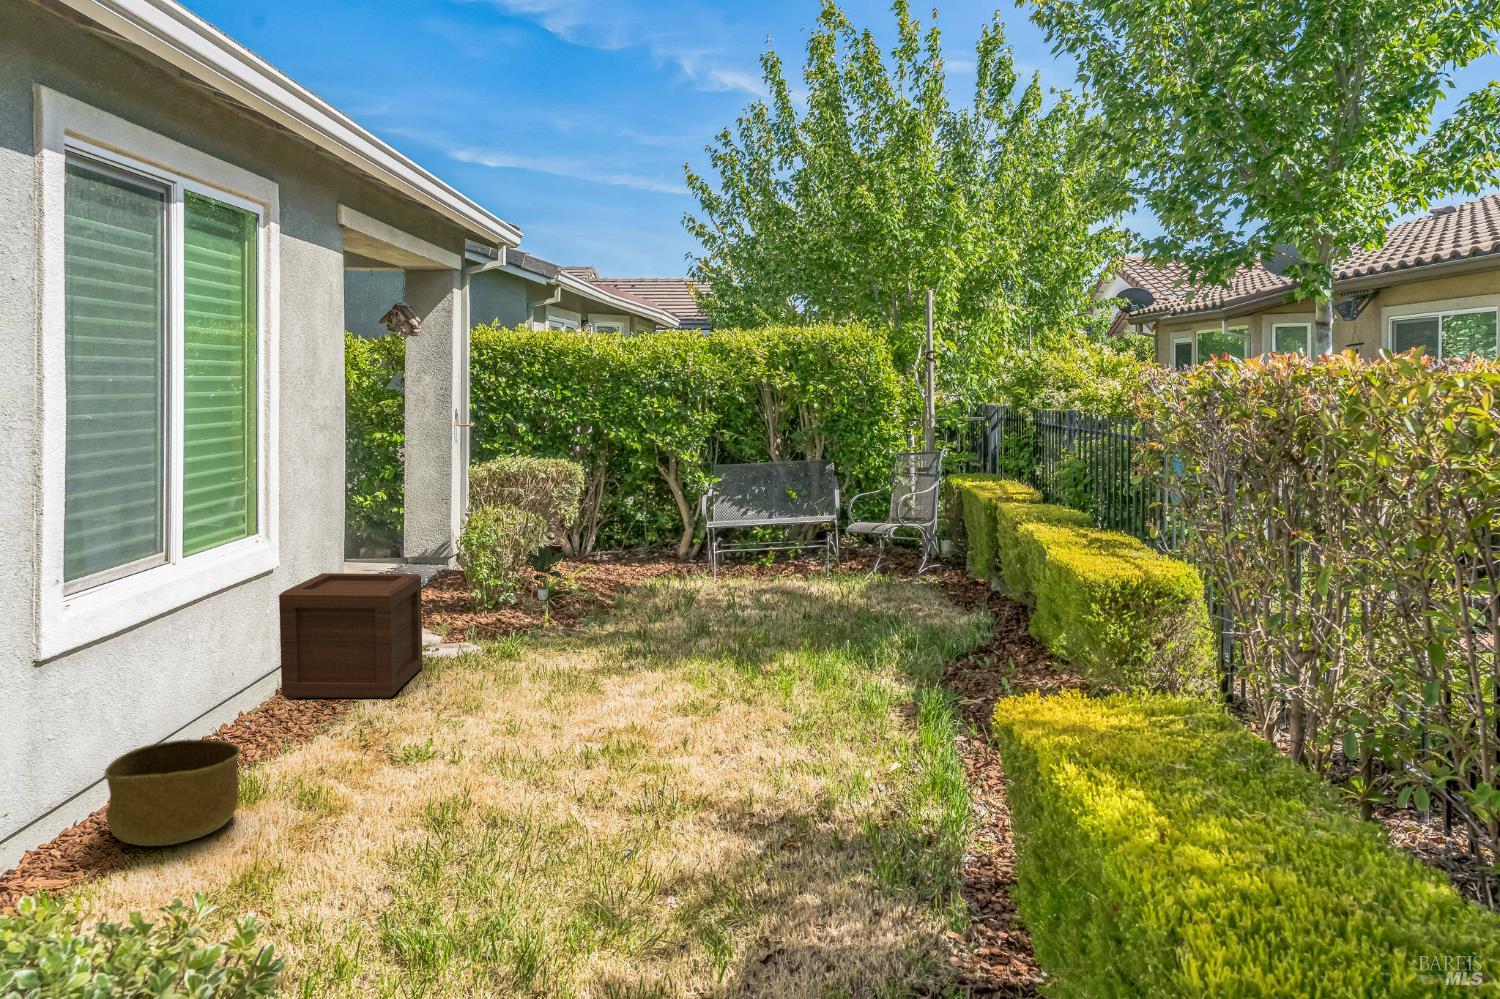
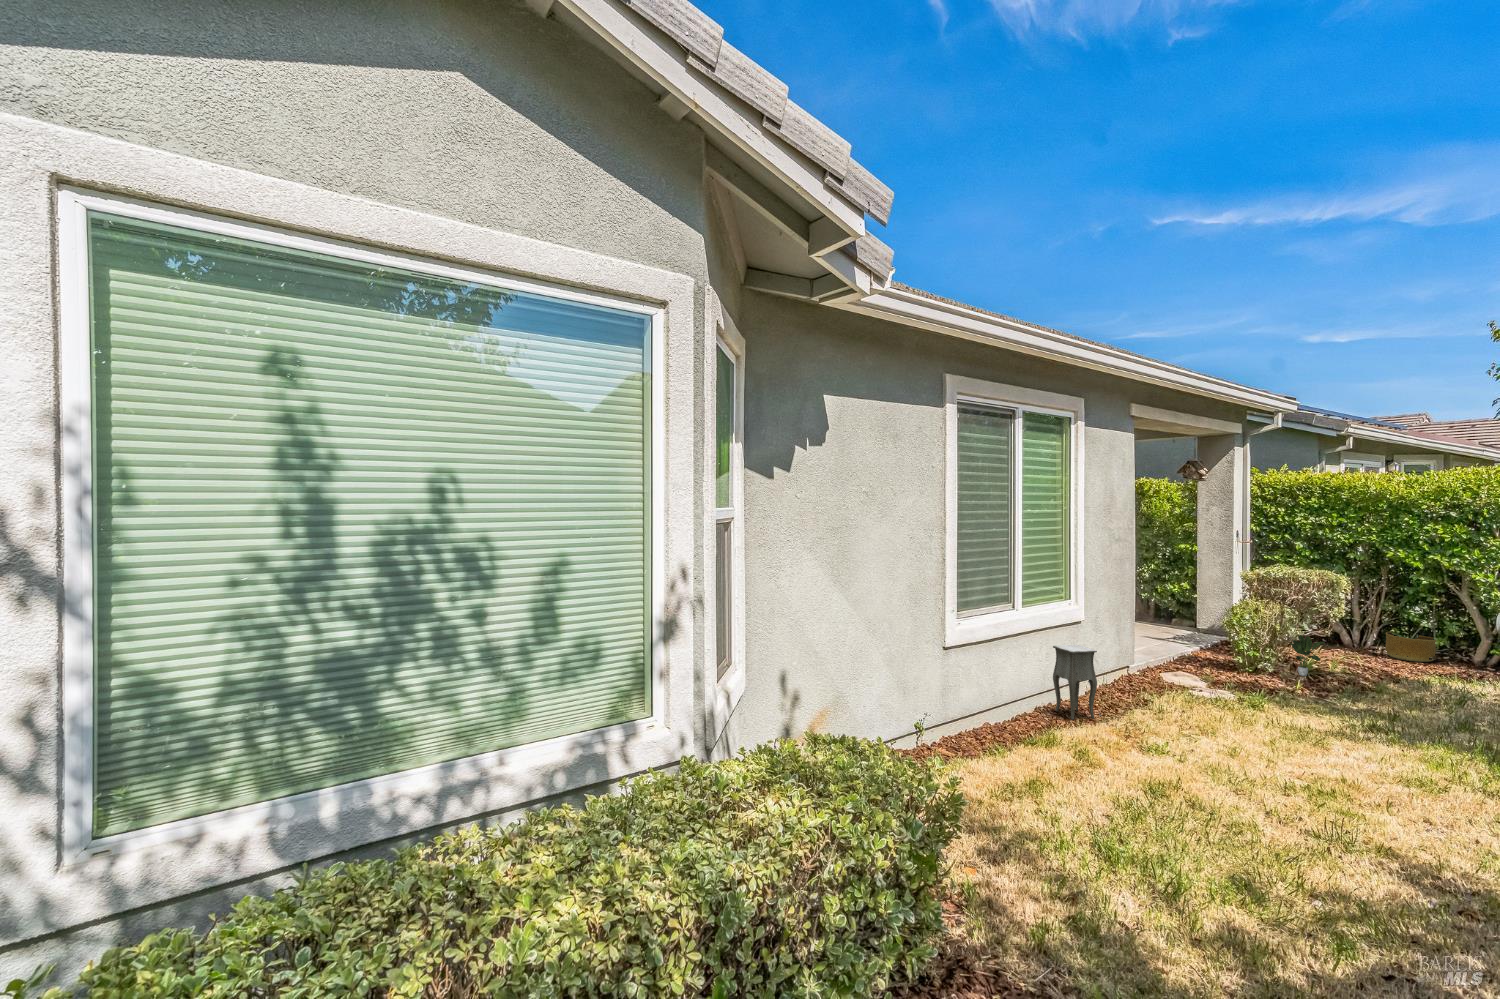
wooden crate: present [279,573,422,698] -> none [1092,628,1186,709]
side table: none [211,617,310,759] -> present [1053,645,1102,719]
basket: present [104,739,241,846] -> present [1385,632,1436,662]

